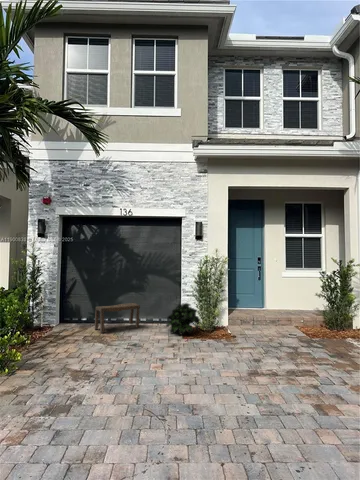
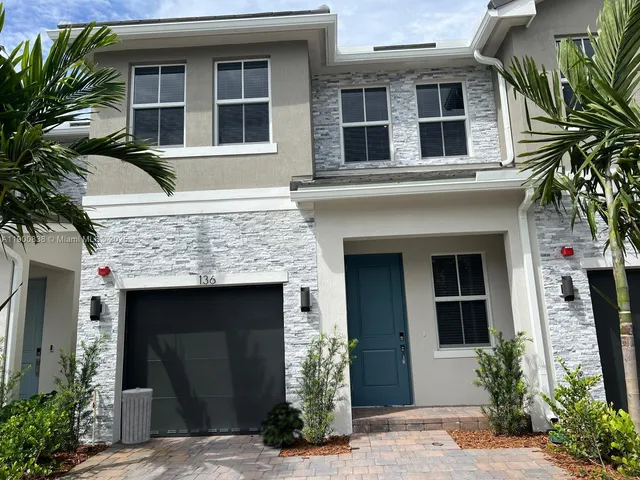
trash can: none [62,289,85,328] -> present [122,388,153,444]
bench: present [95,303,140,333] -> none [163,404,226,448]

